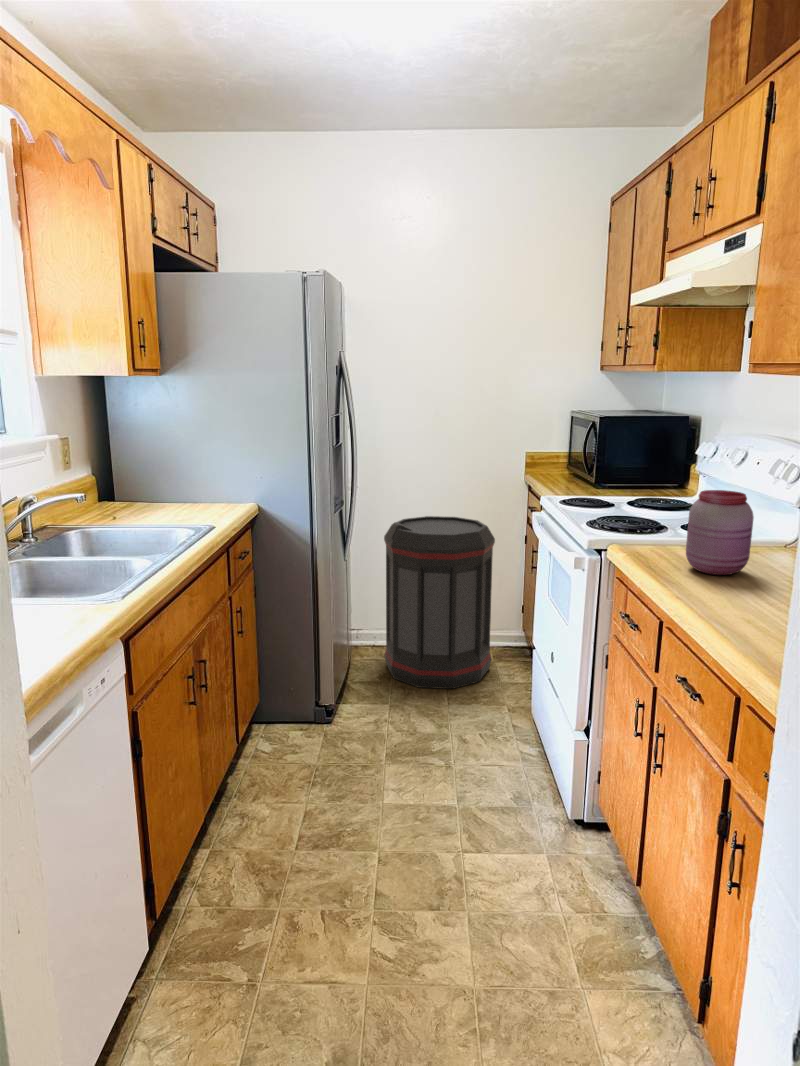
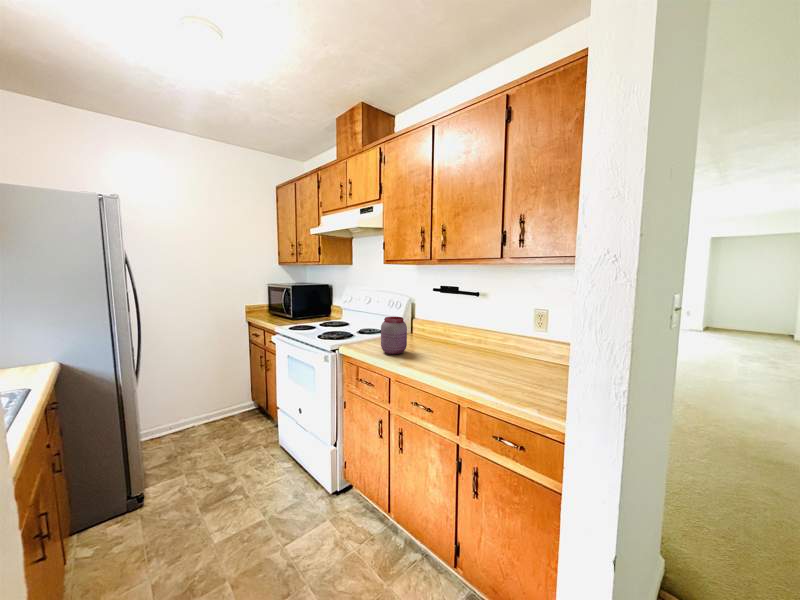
trash can: present [384,516,495,689] -> none [161,345,242,457]

